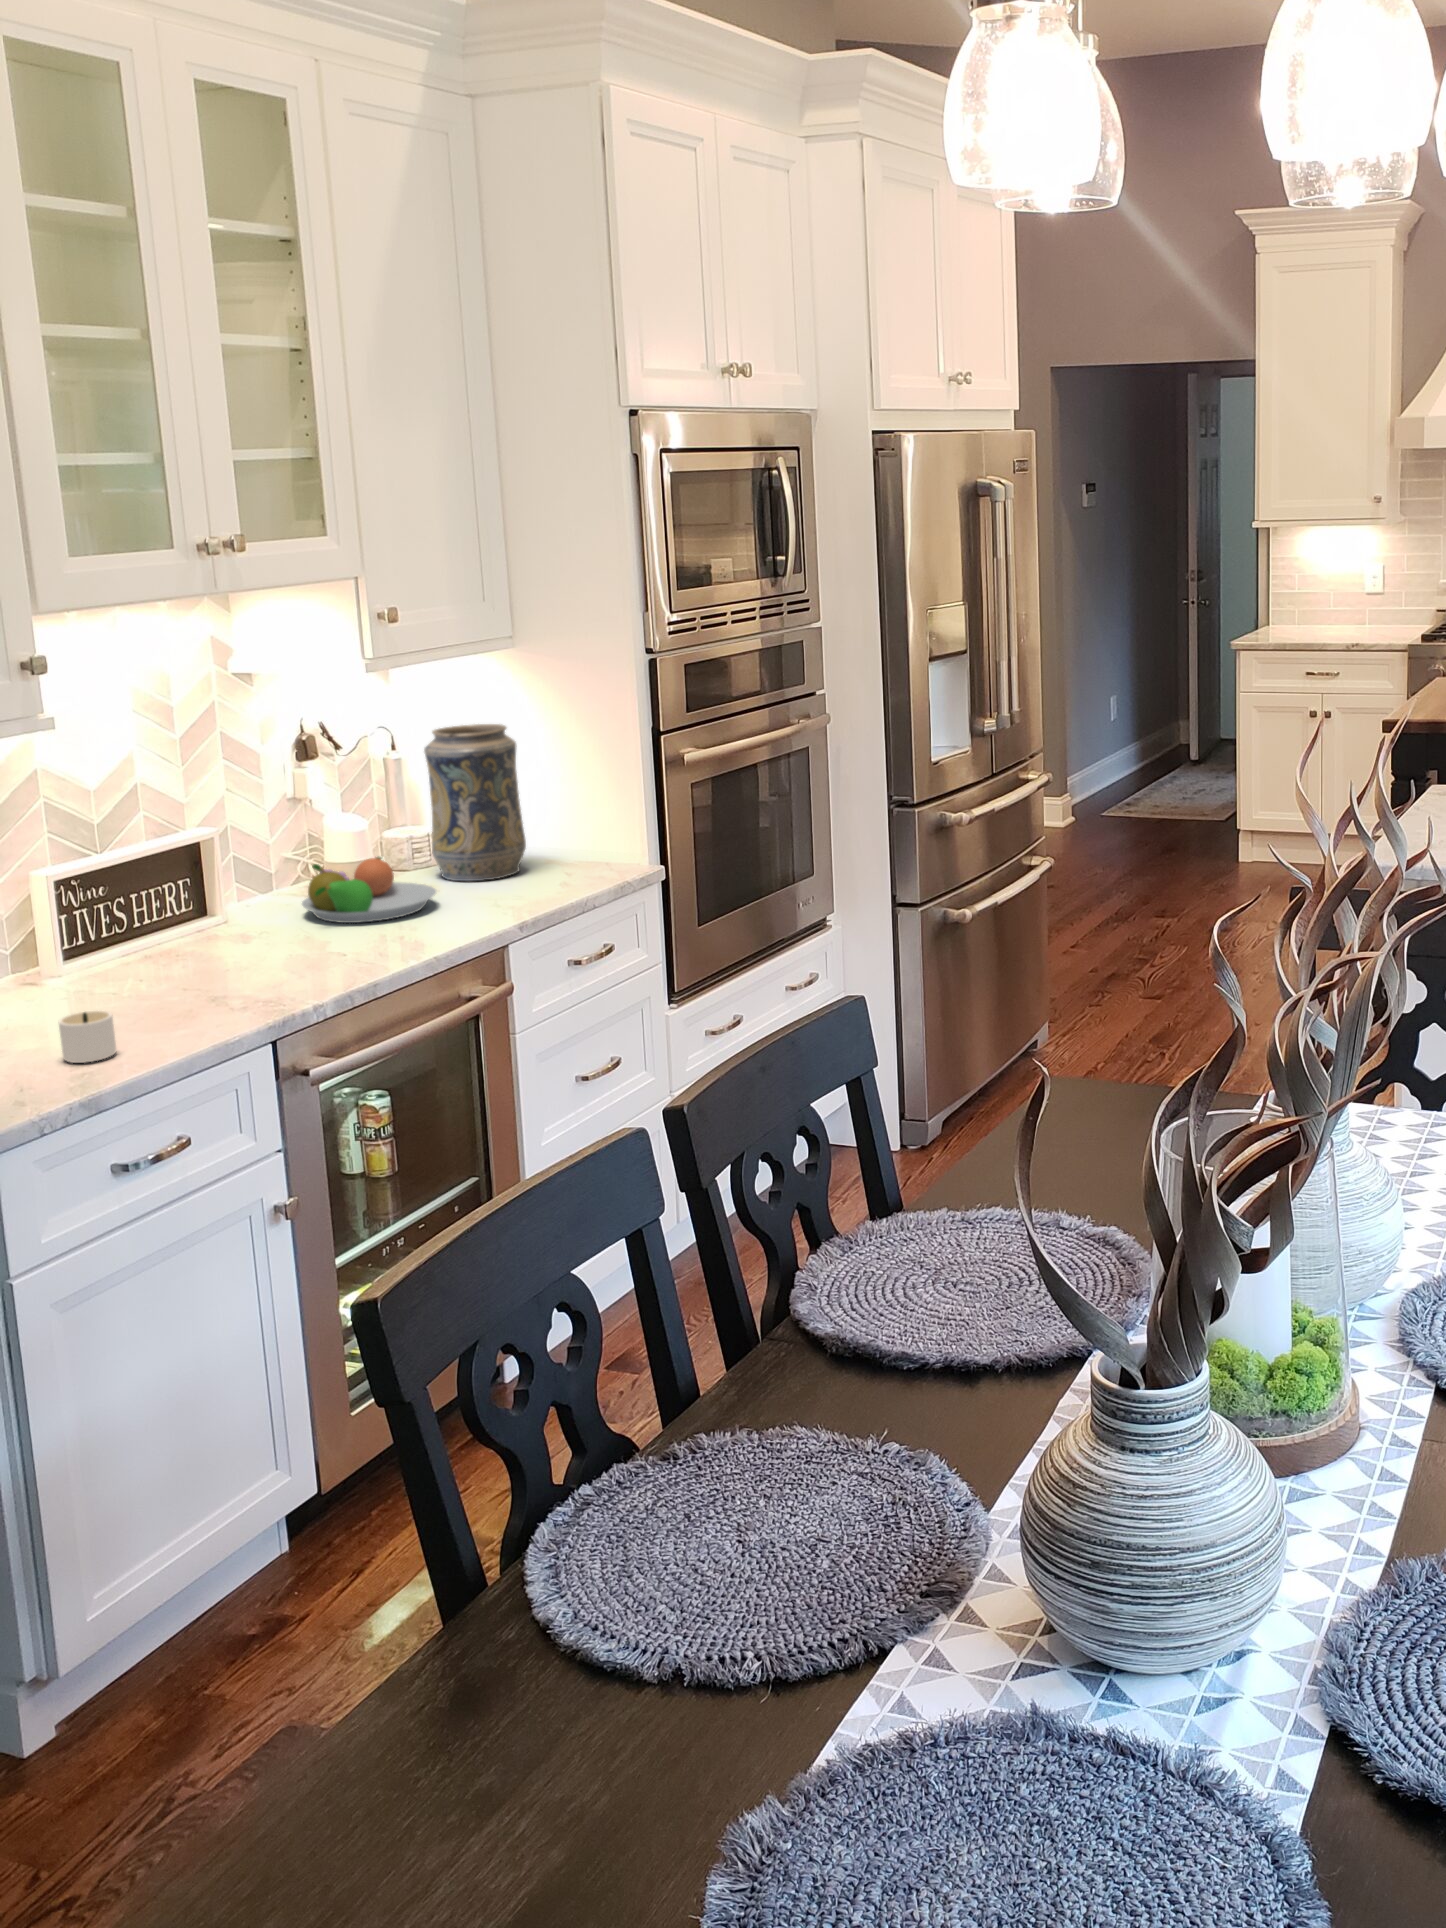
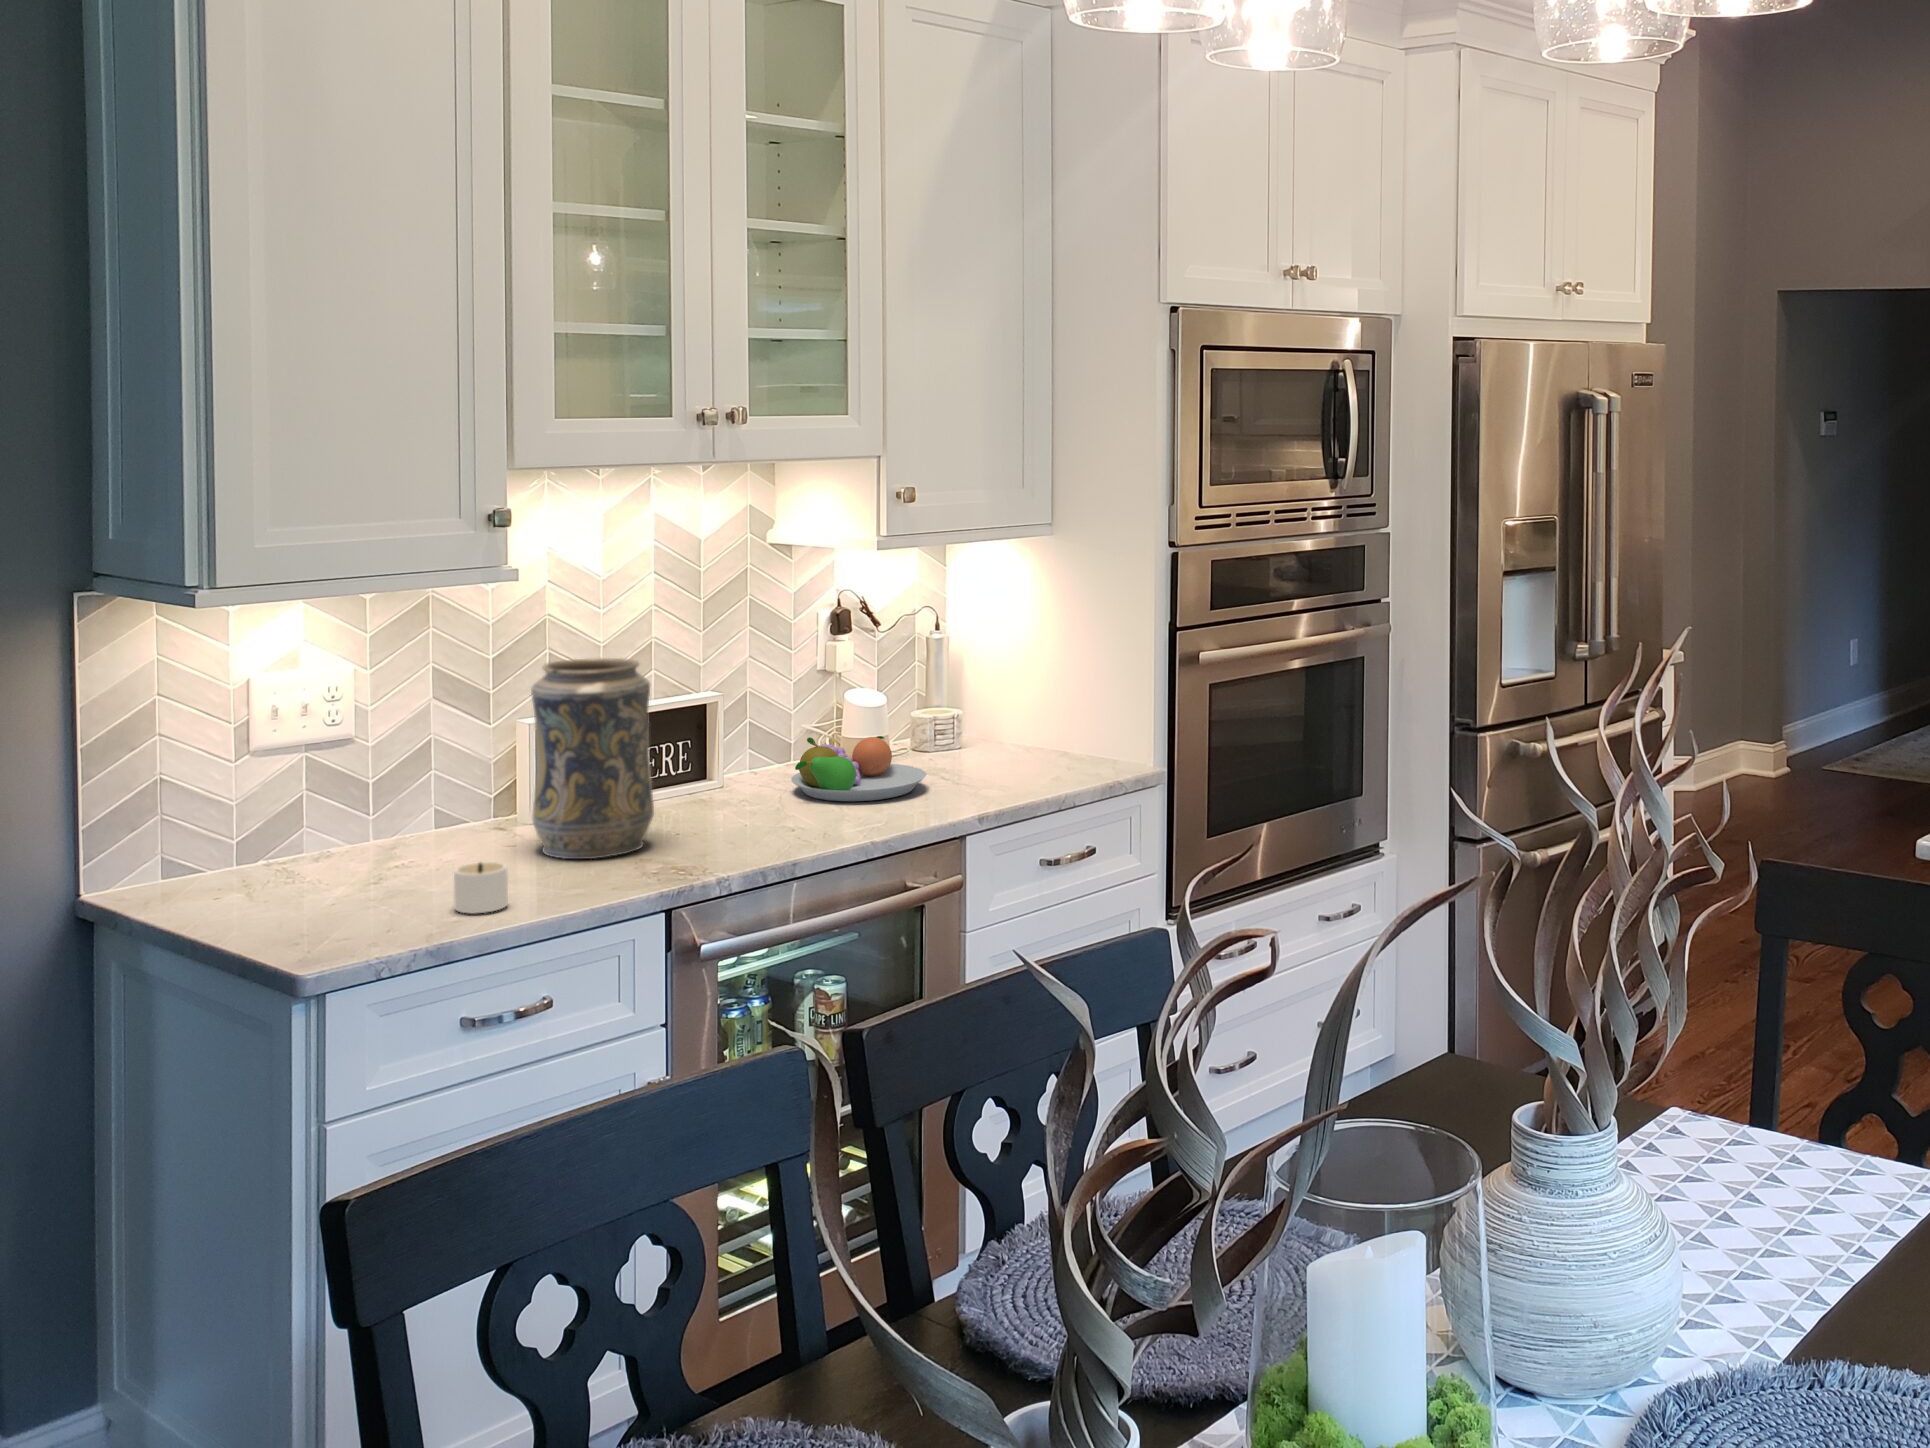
decorative vase: present [424,724,526,881] -> present [531,658,654,859]

